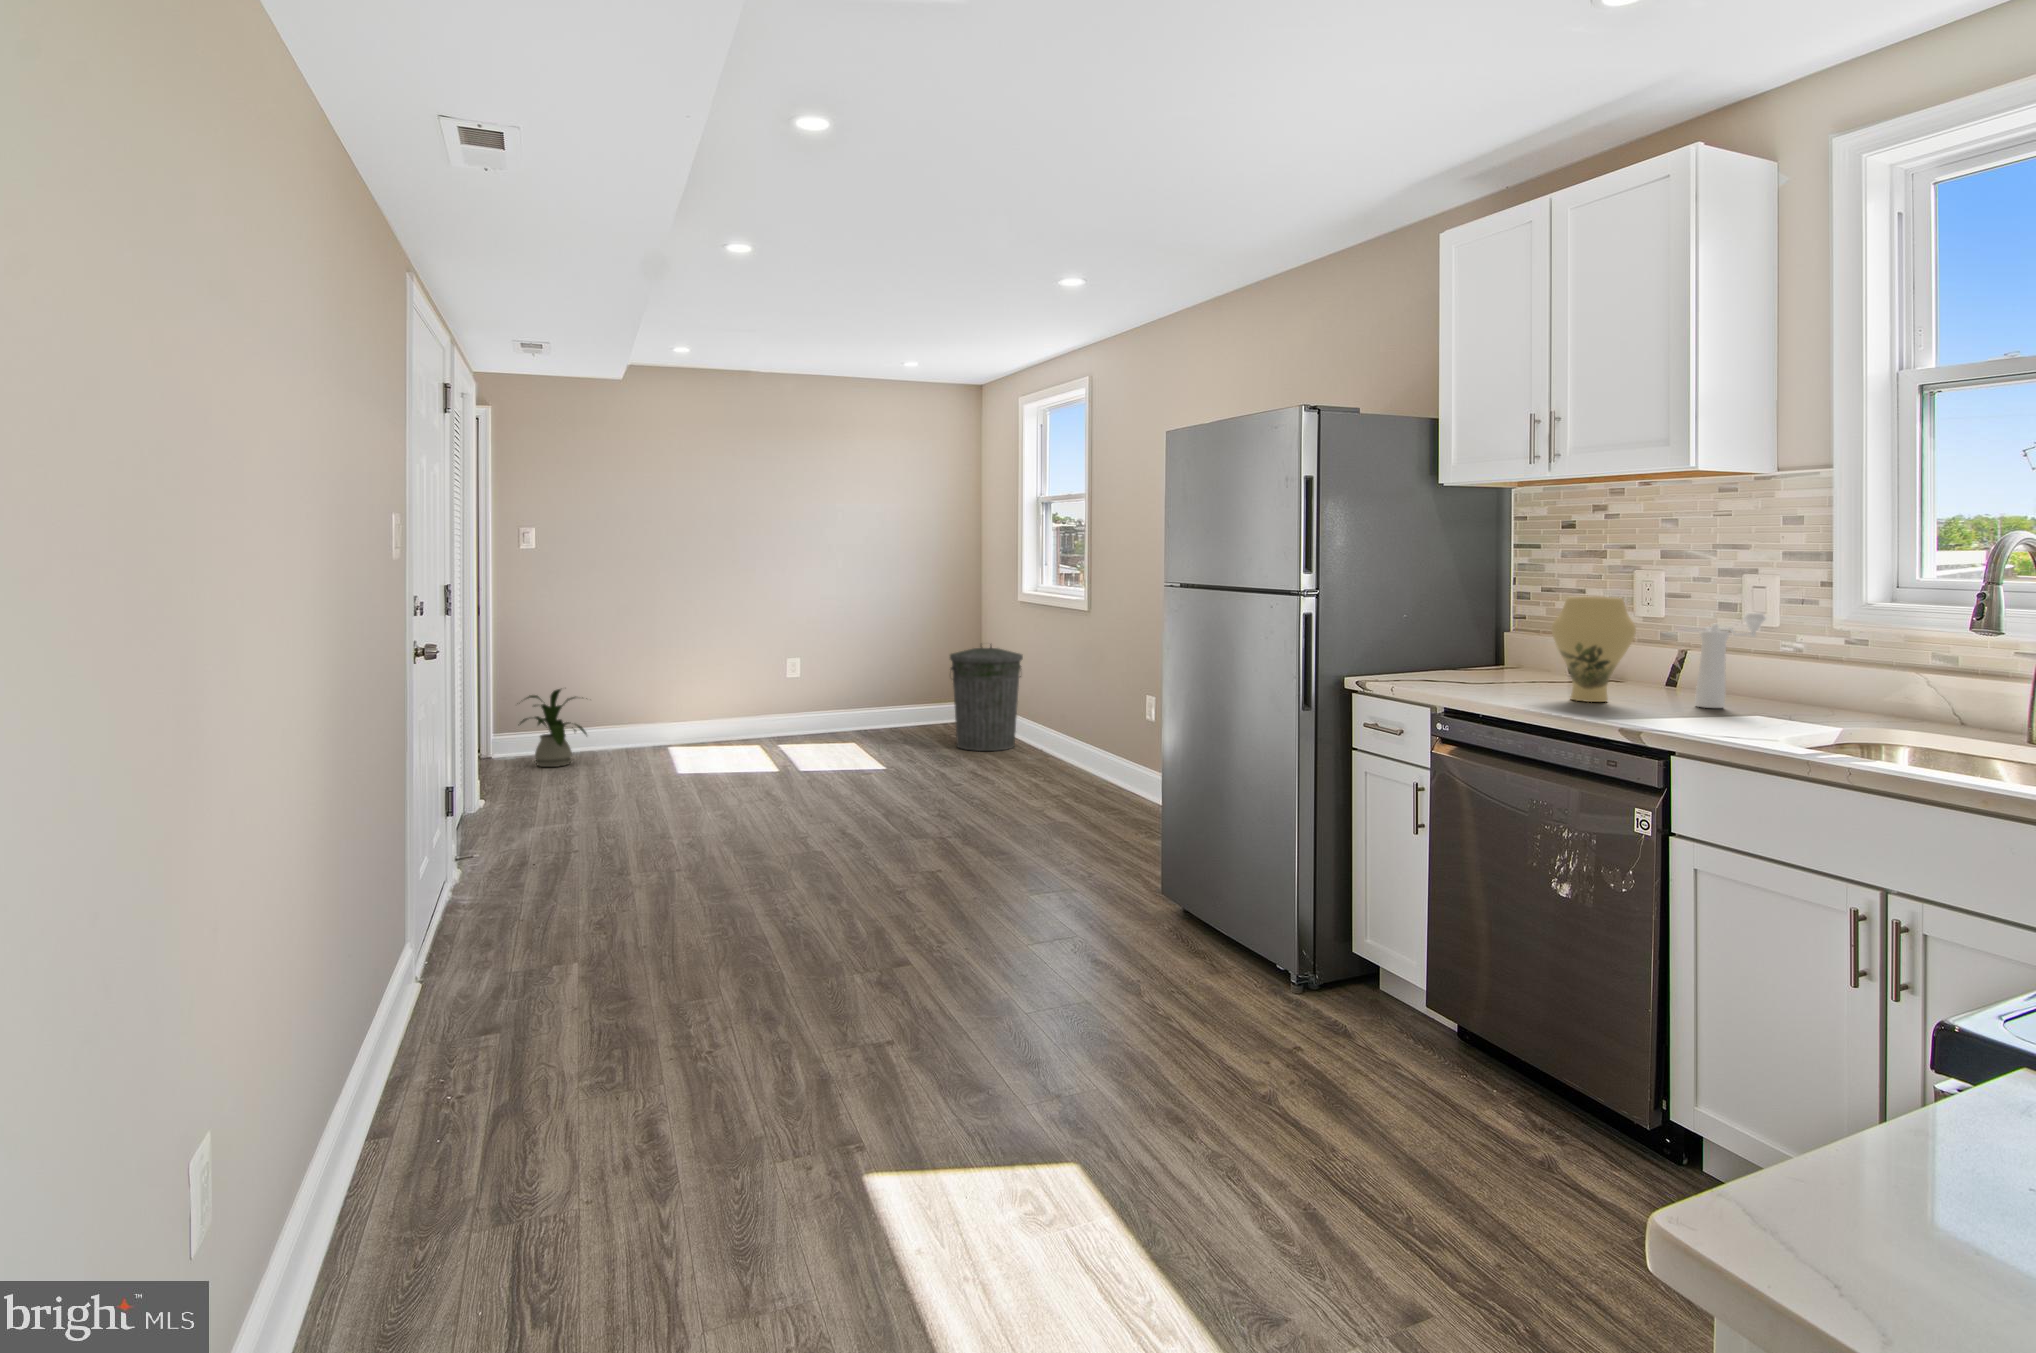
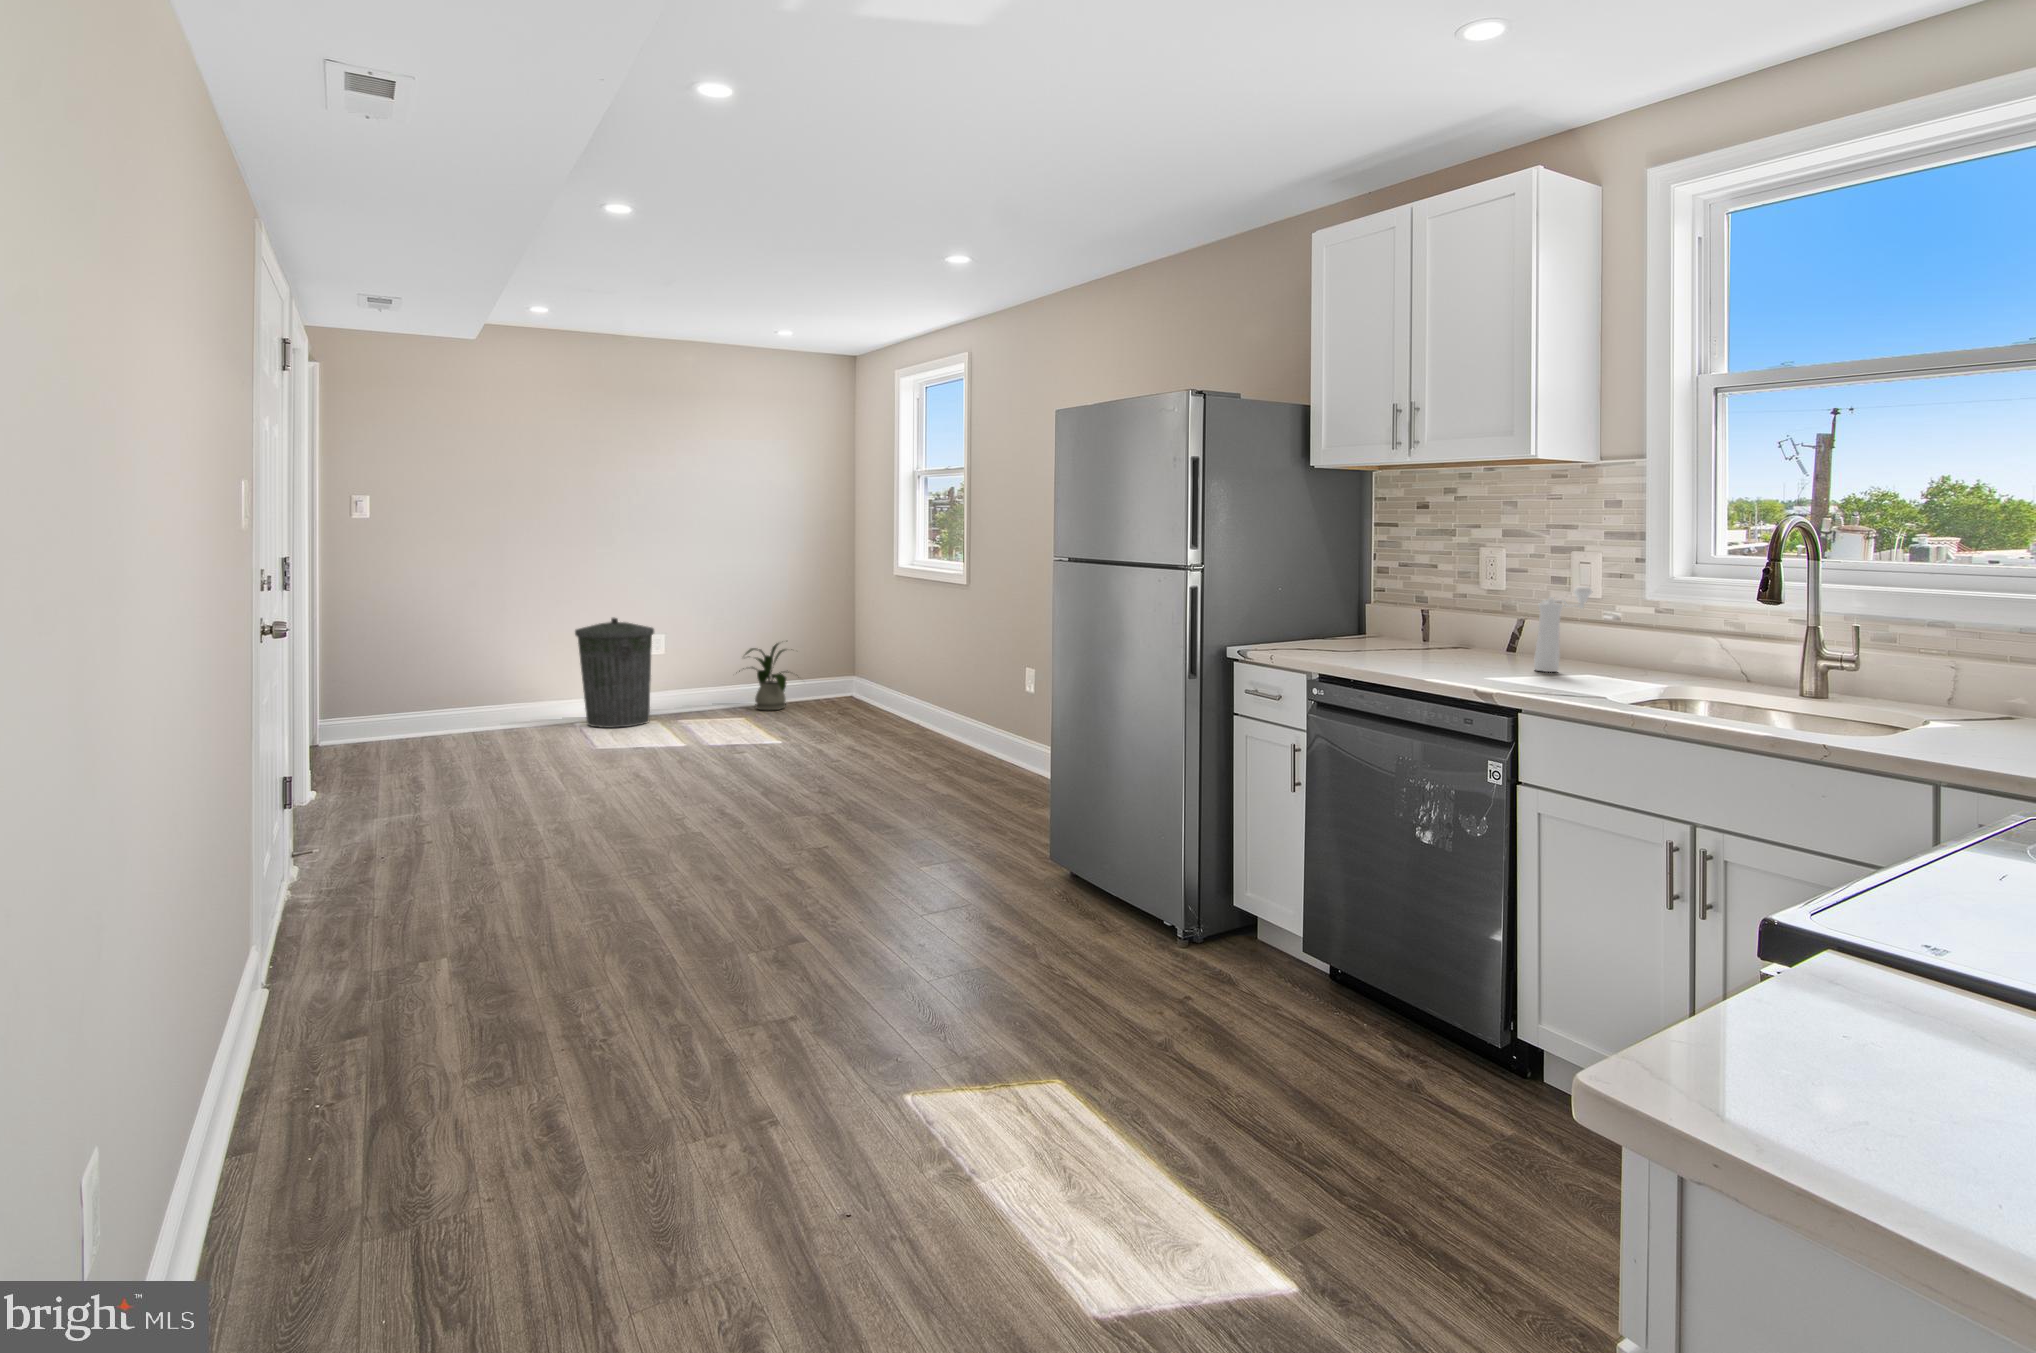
vase: present [1551,597,1636,702] -> none [1412,572,1485,668]
trash can: present [950,644,1023,751] -> present [575,618,654,728]
house plant: present [520,689,587,767] -> present [739,643,789,711]

